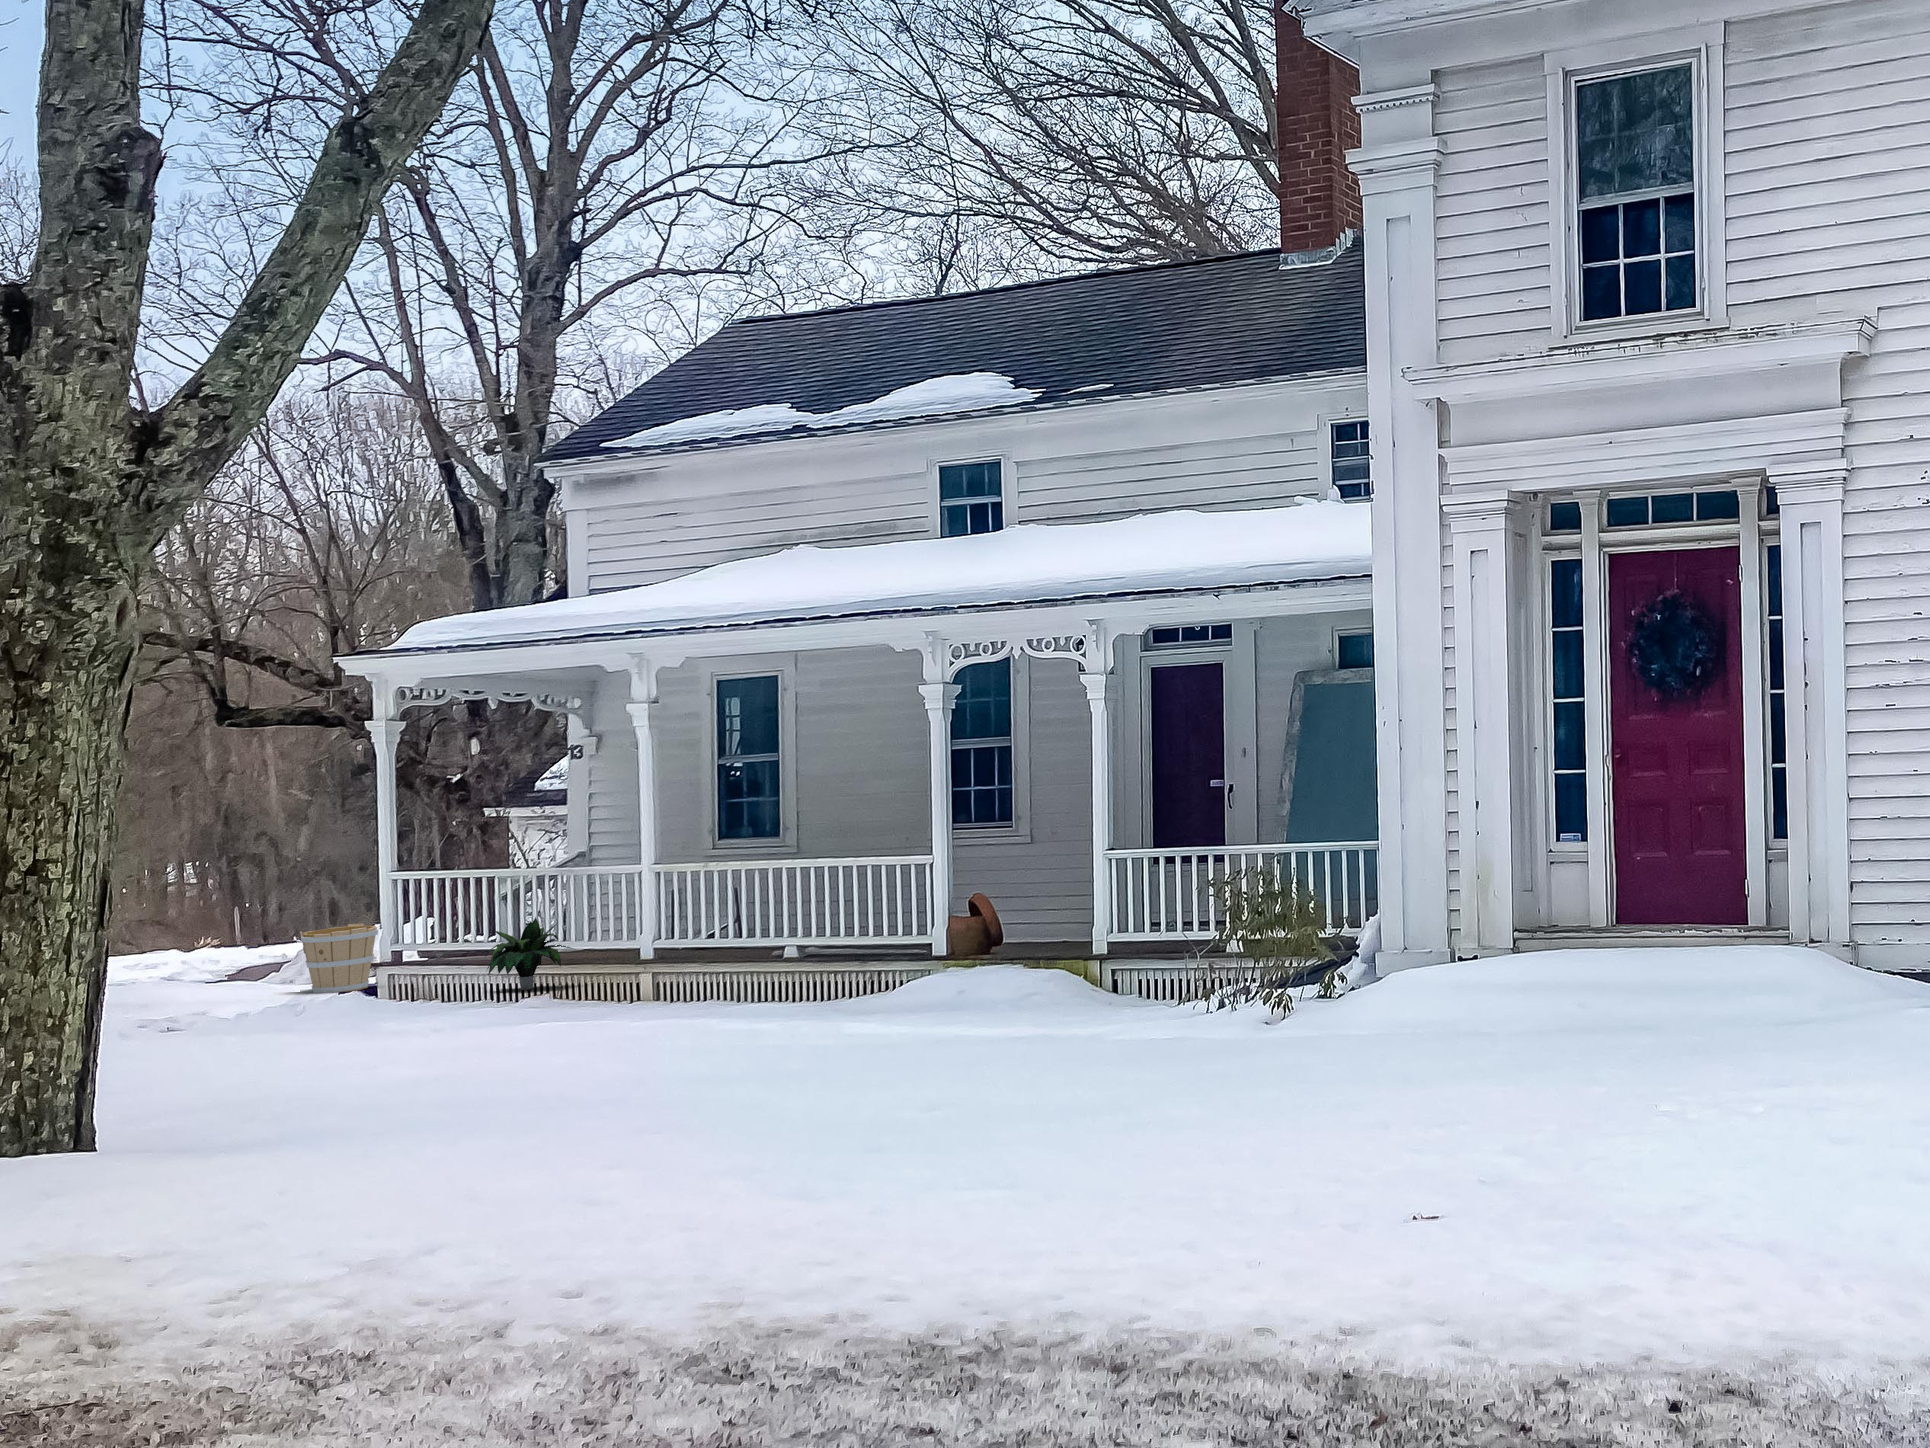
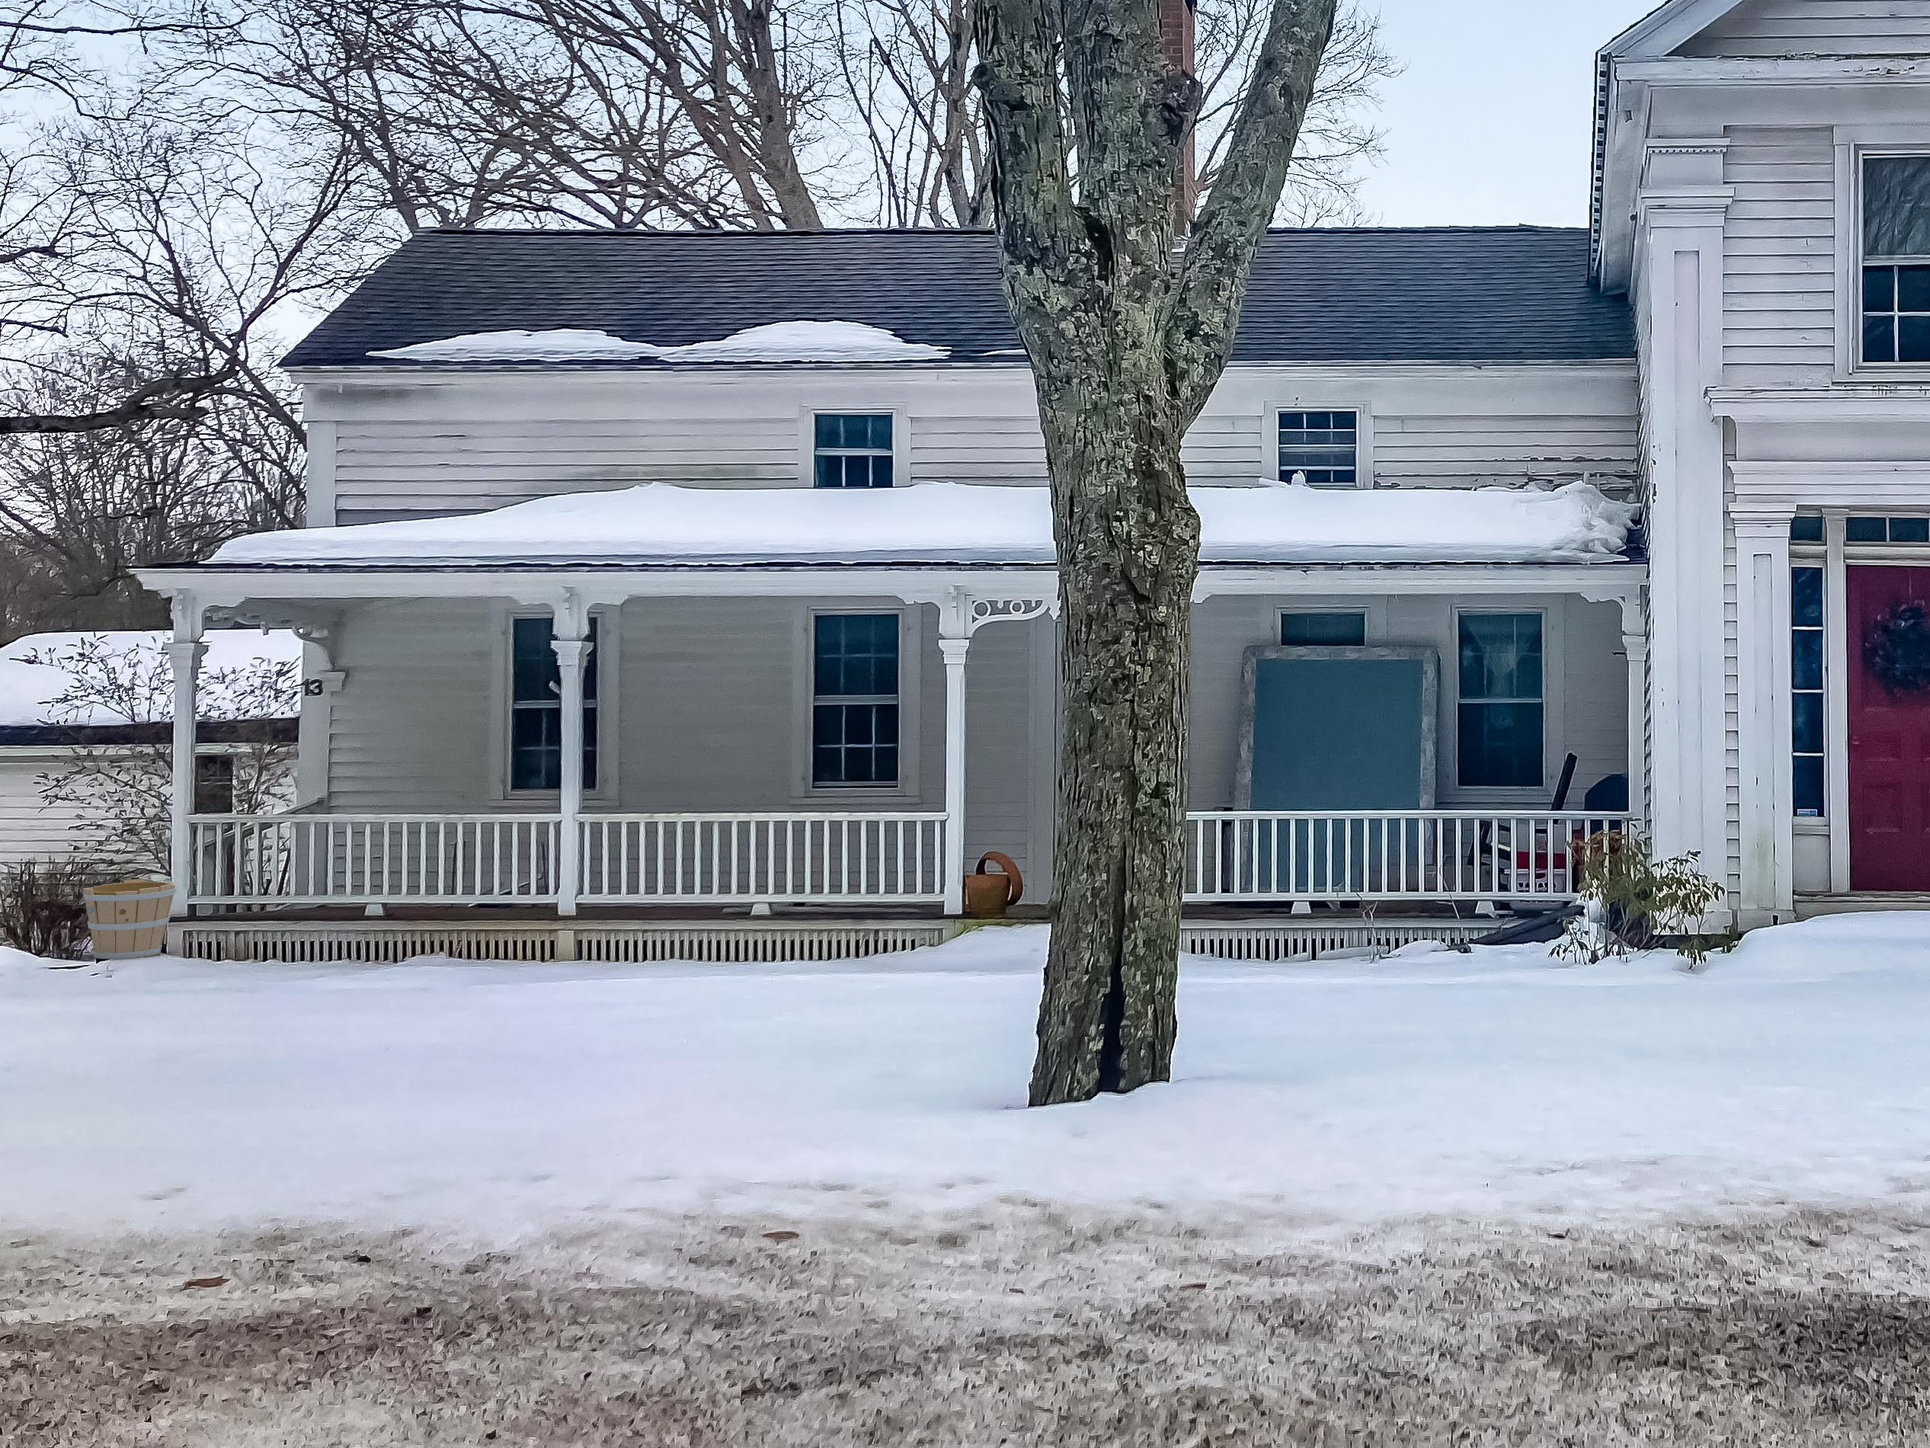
potted plant: present [485,918,573,990] -> none [366,872,461,952]

